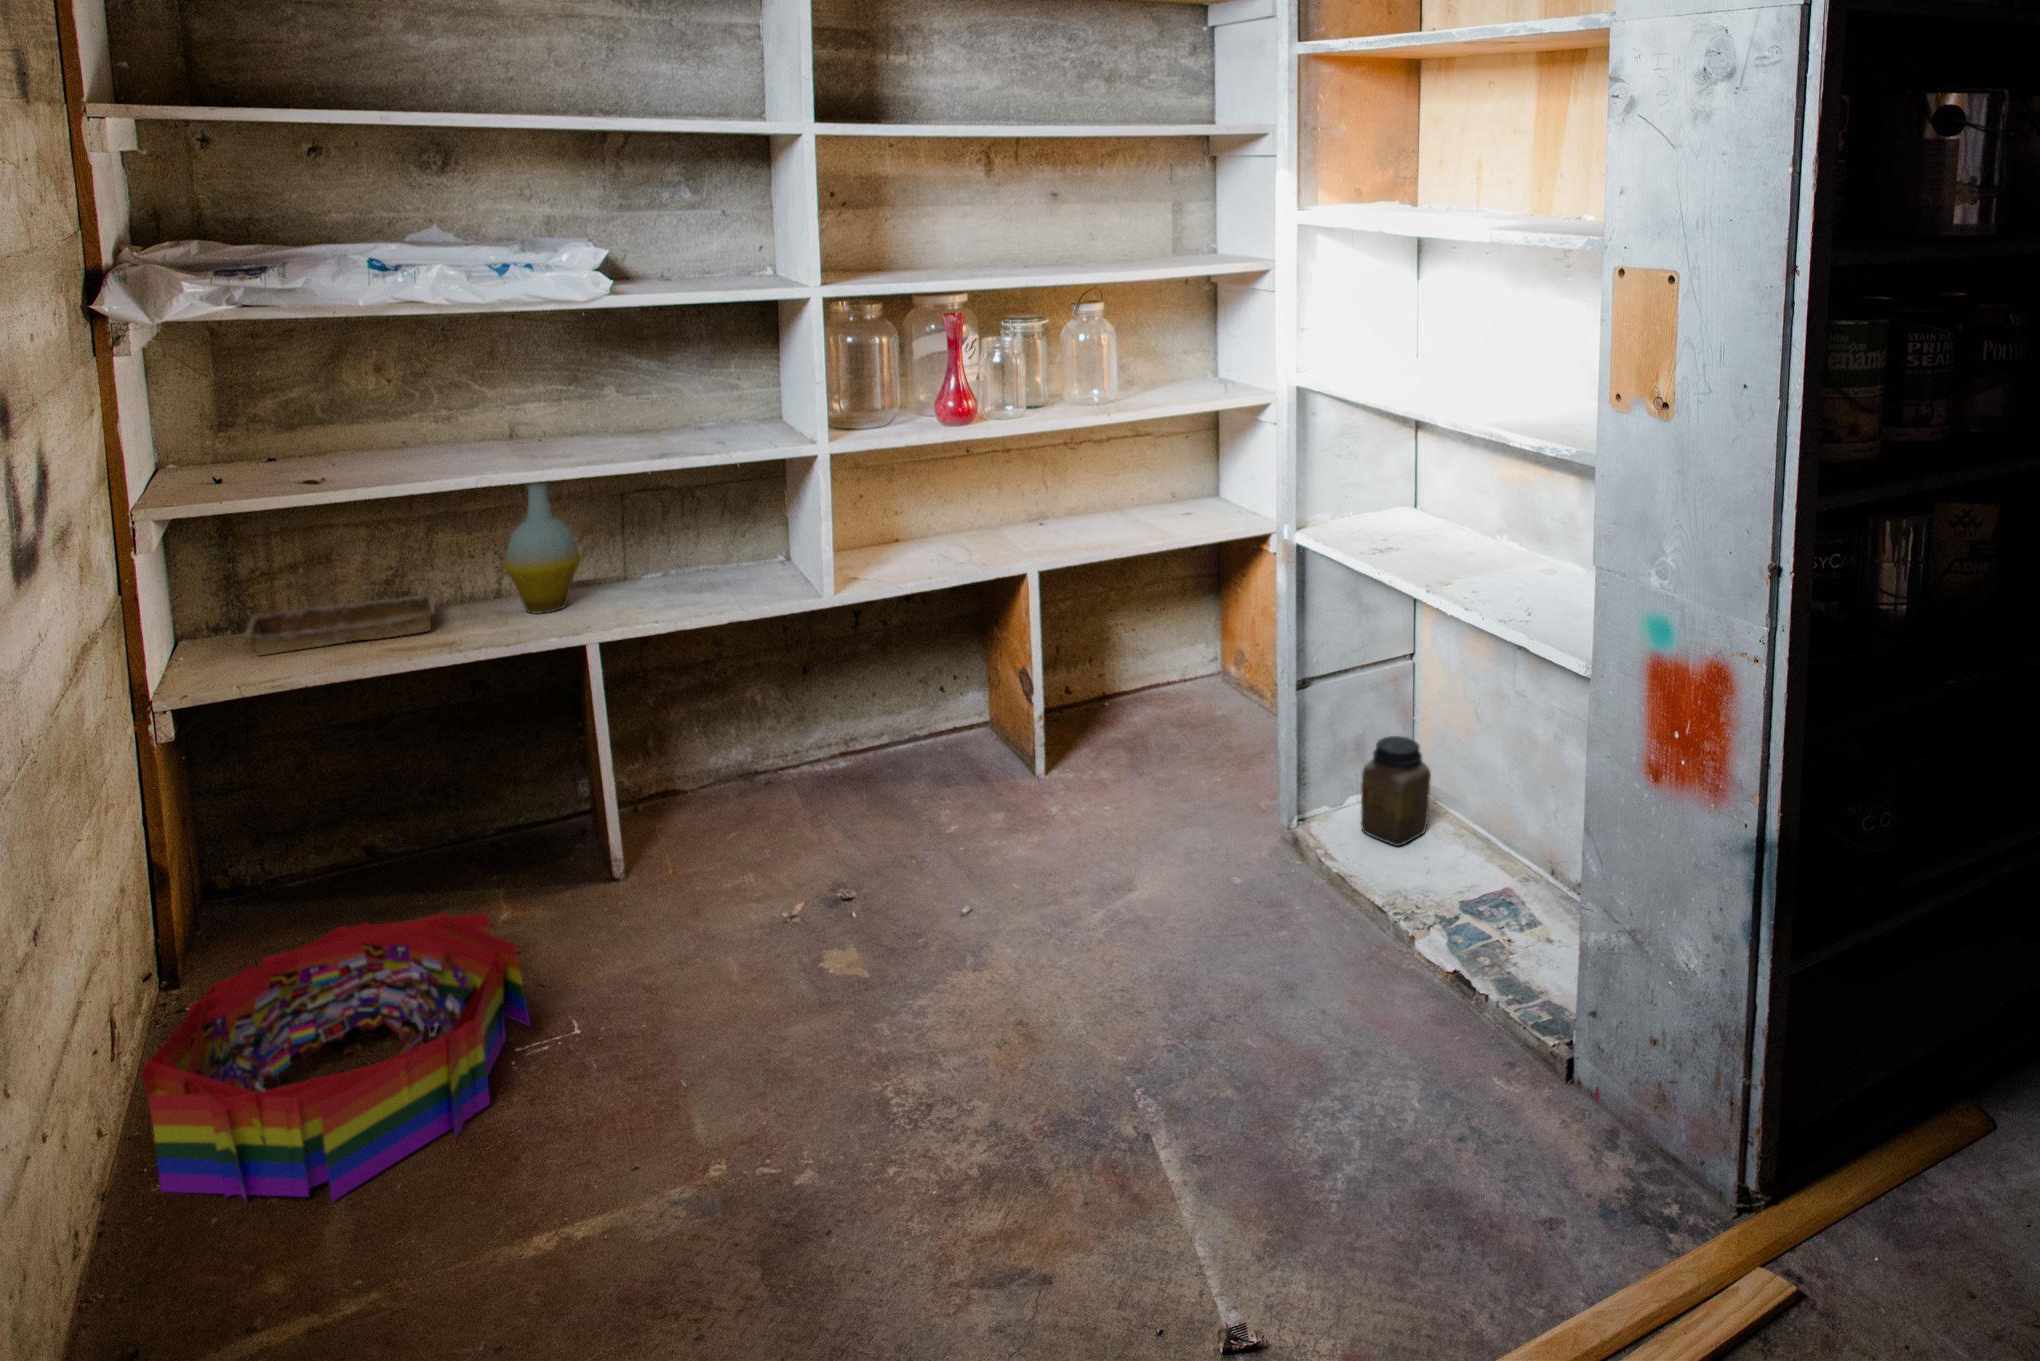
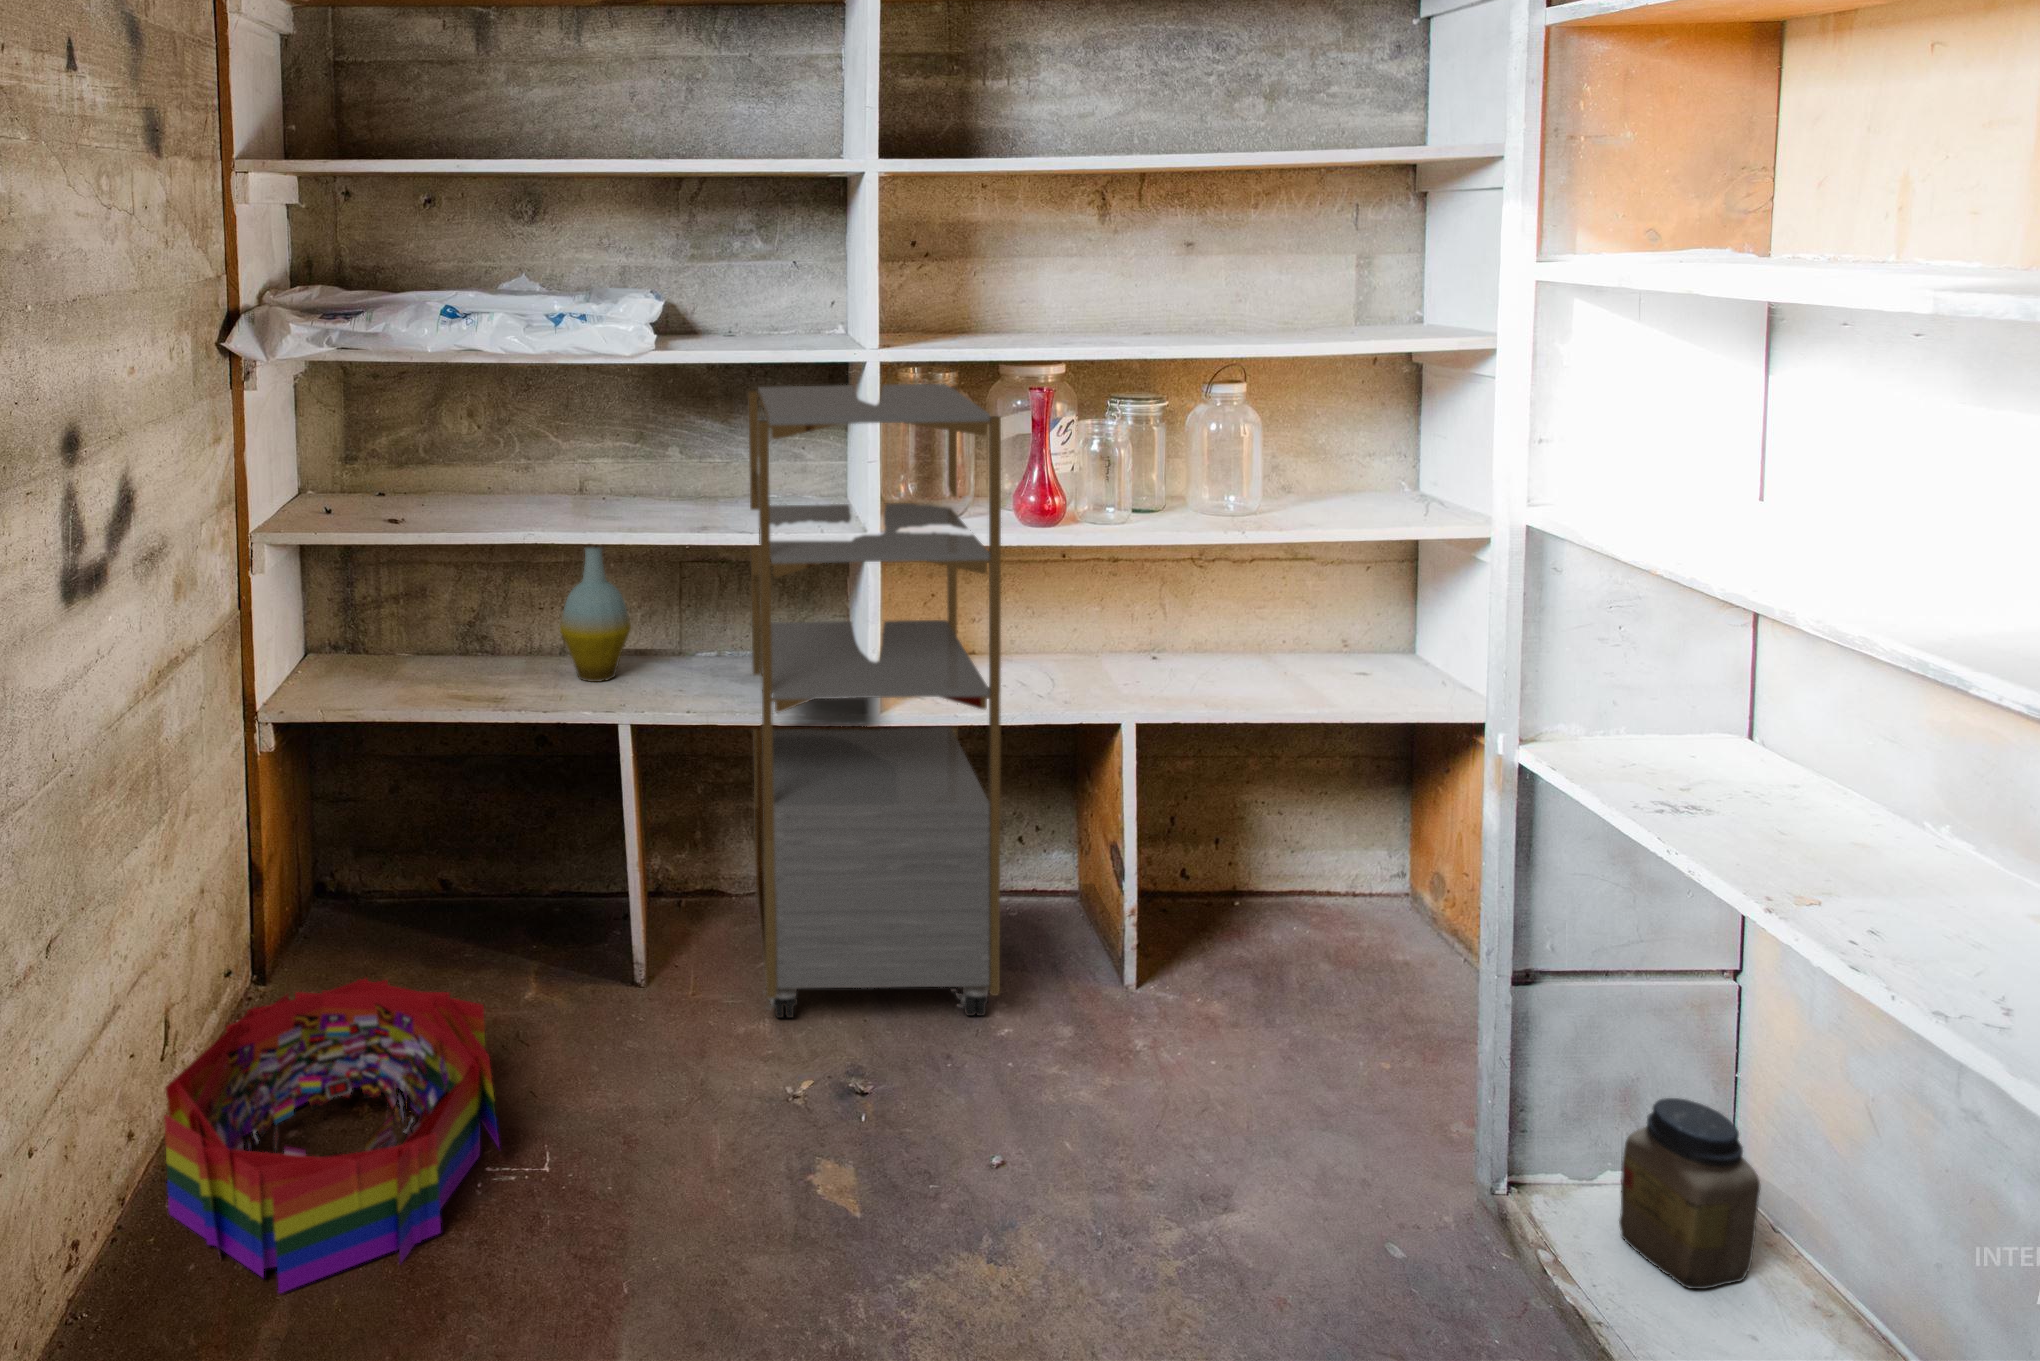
shelving unit: none [688,314,948,867] -> present [748,384,1001,1018]
tray: present [244,594,435,656] -> none [336,641,504,684]

